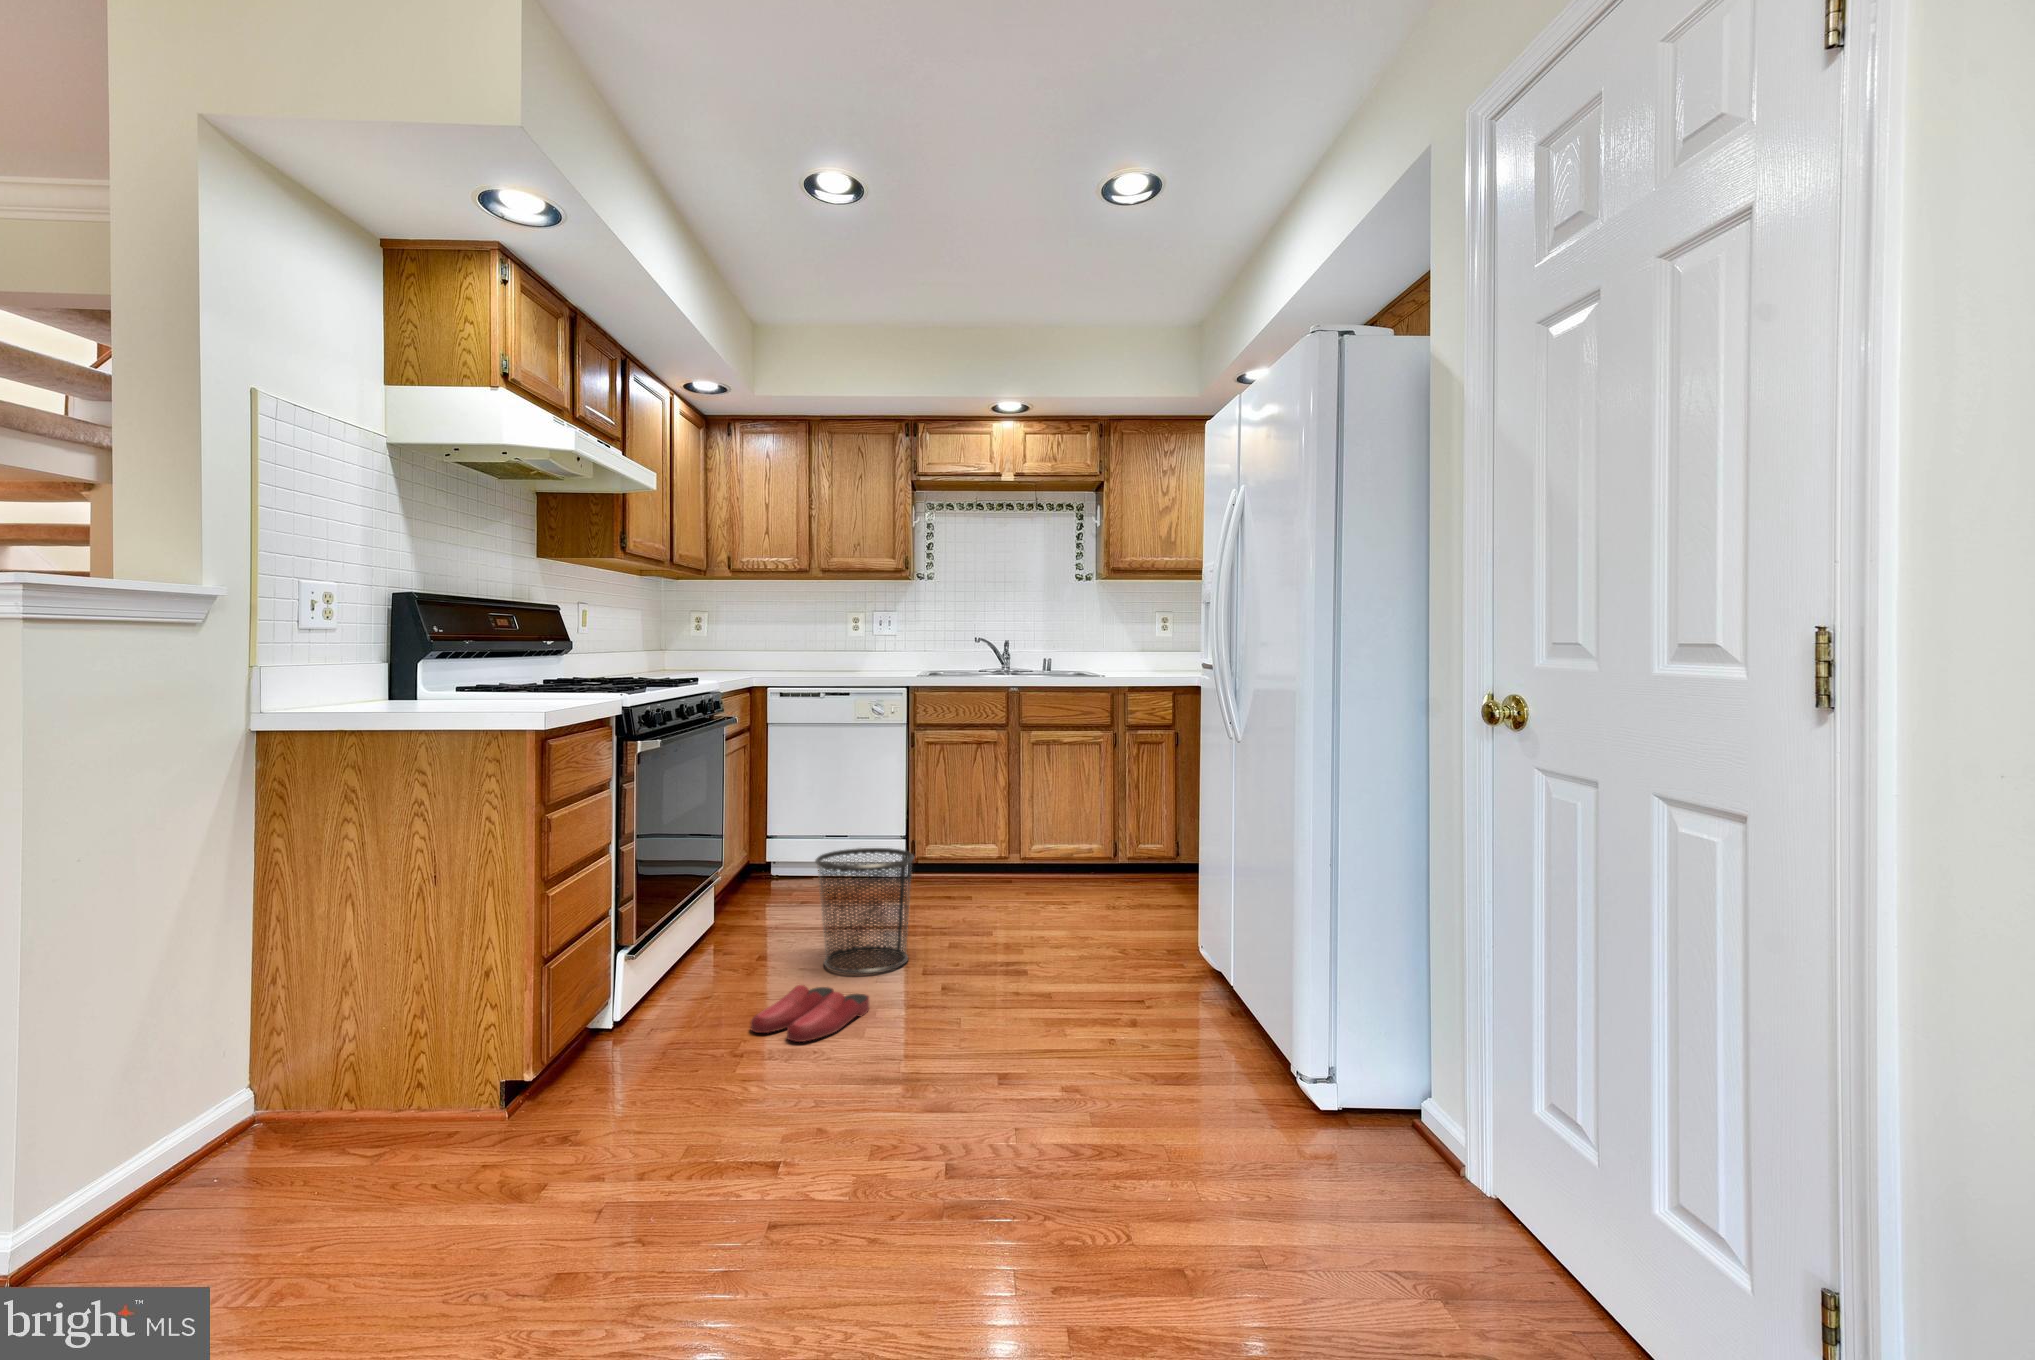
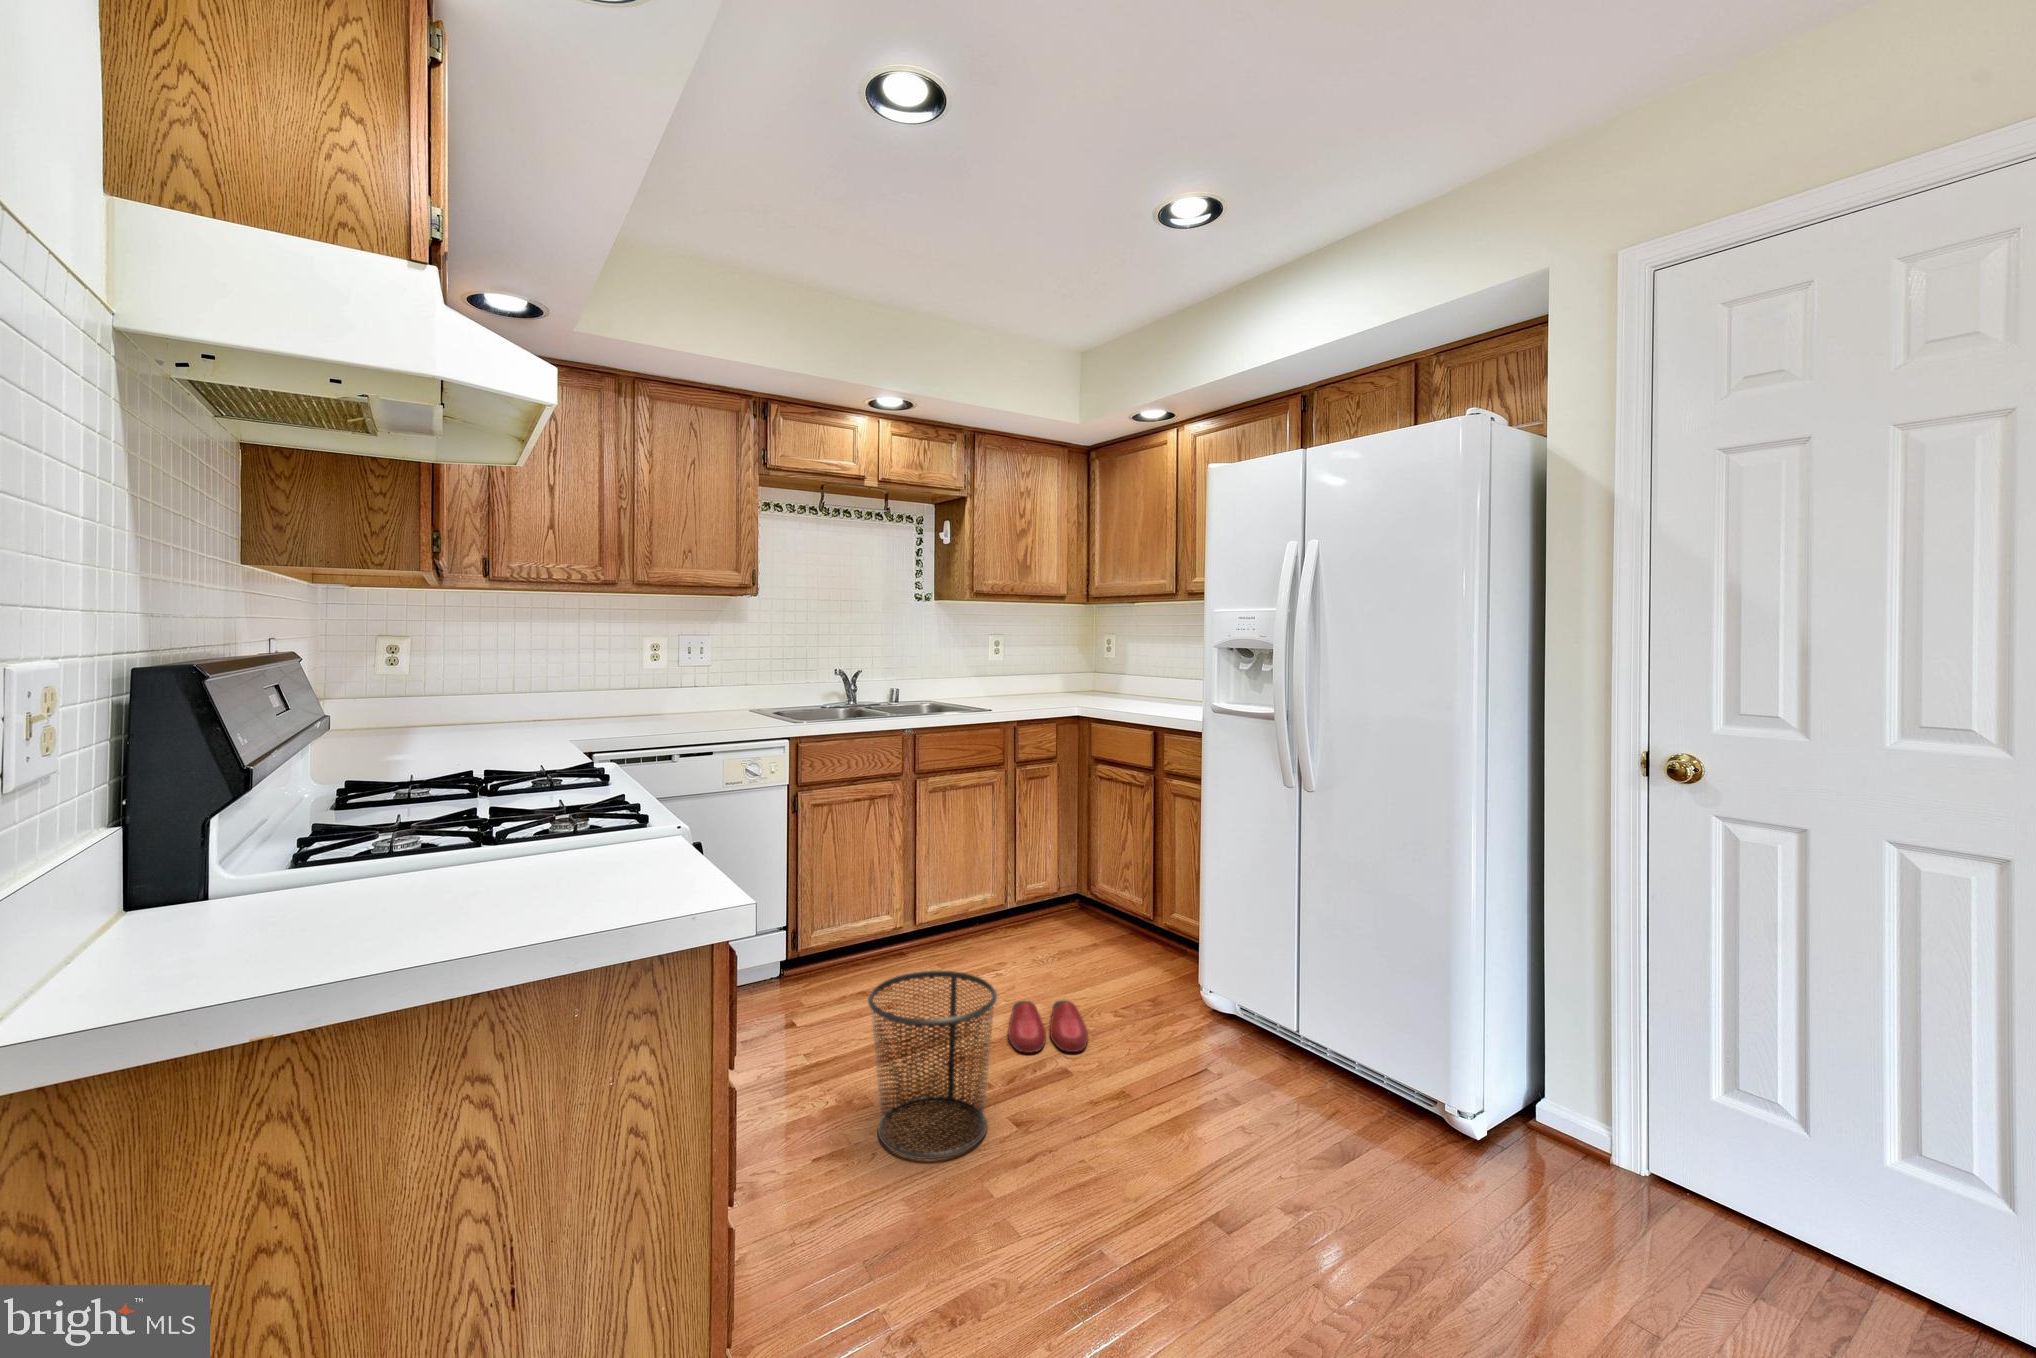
slippers: present [751,985,869,1042] -> present [1008,1000,1088,1053]

